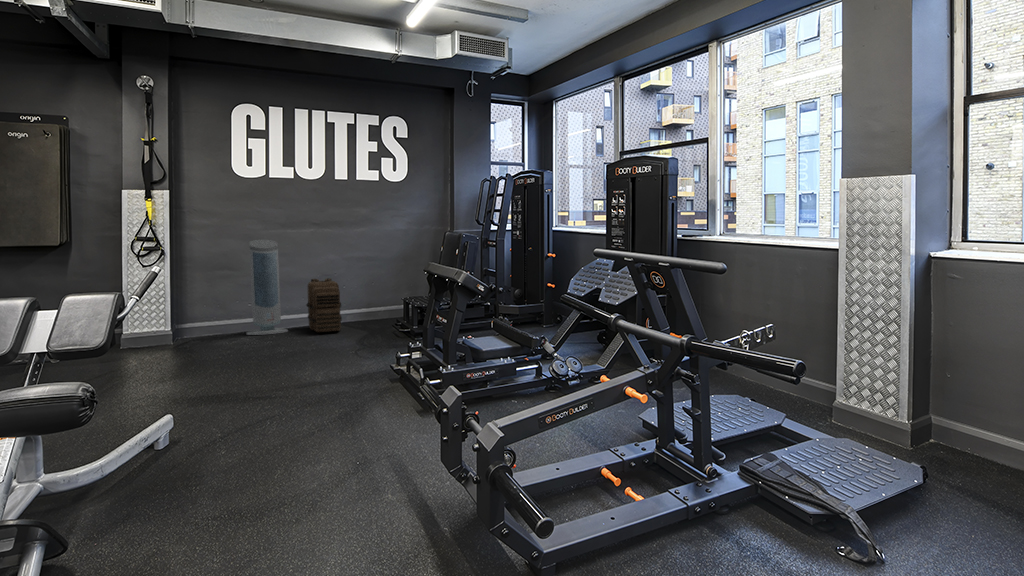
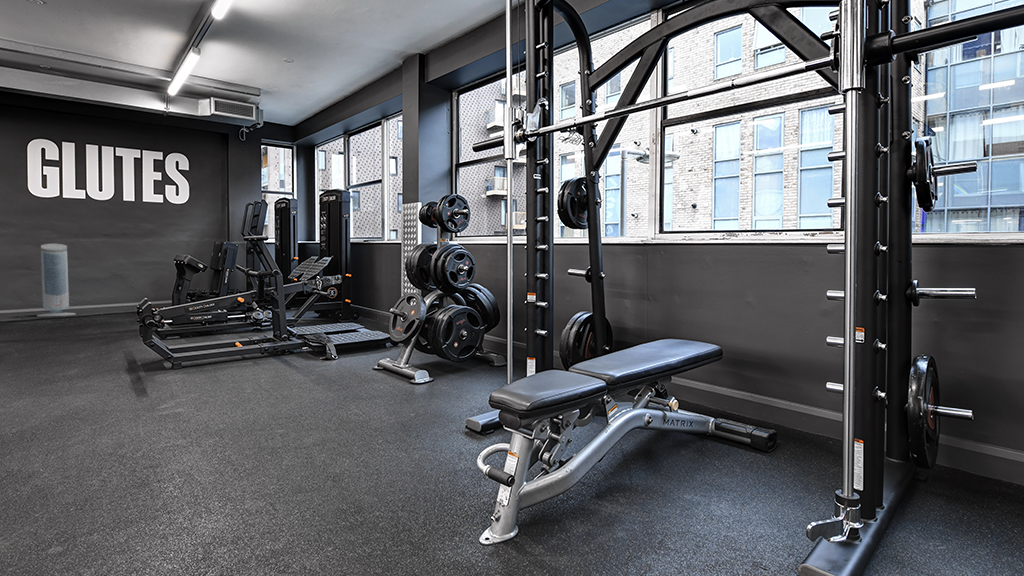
backpack: present [306,278,342,332] -> none [92,275,123,314]

